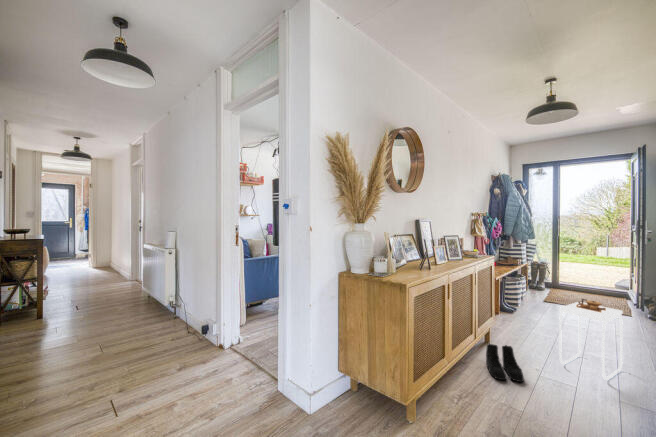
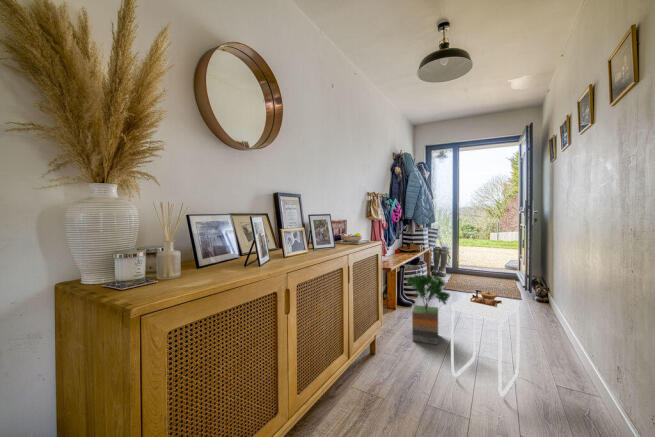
potted tree: none [512,283,557,343] -> present [406,274,450,345]
boots: present [486,343,524,382] -> none [360,363,404,423]

